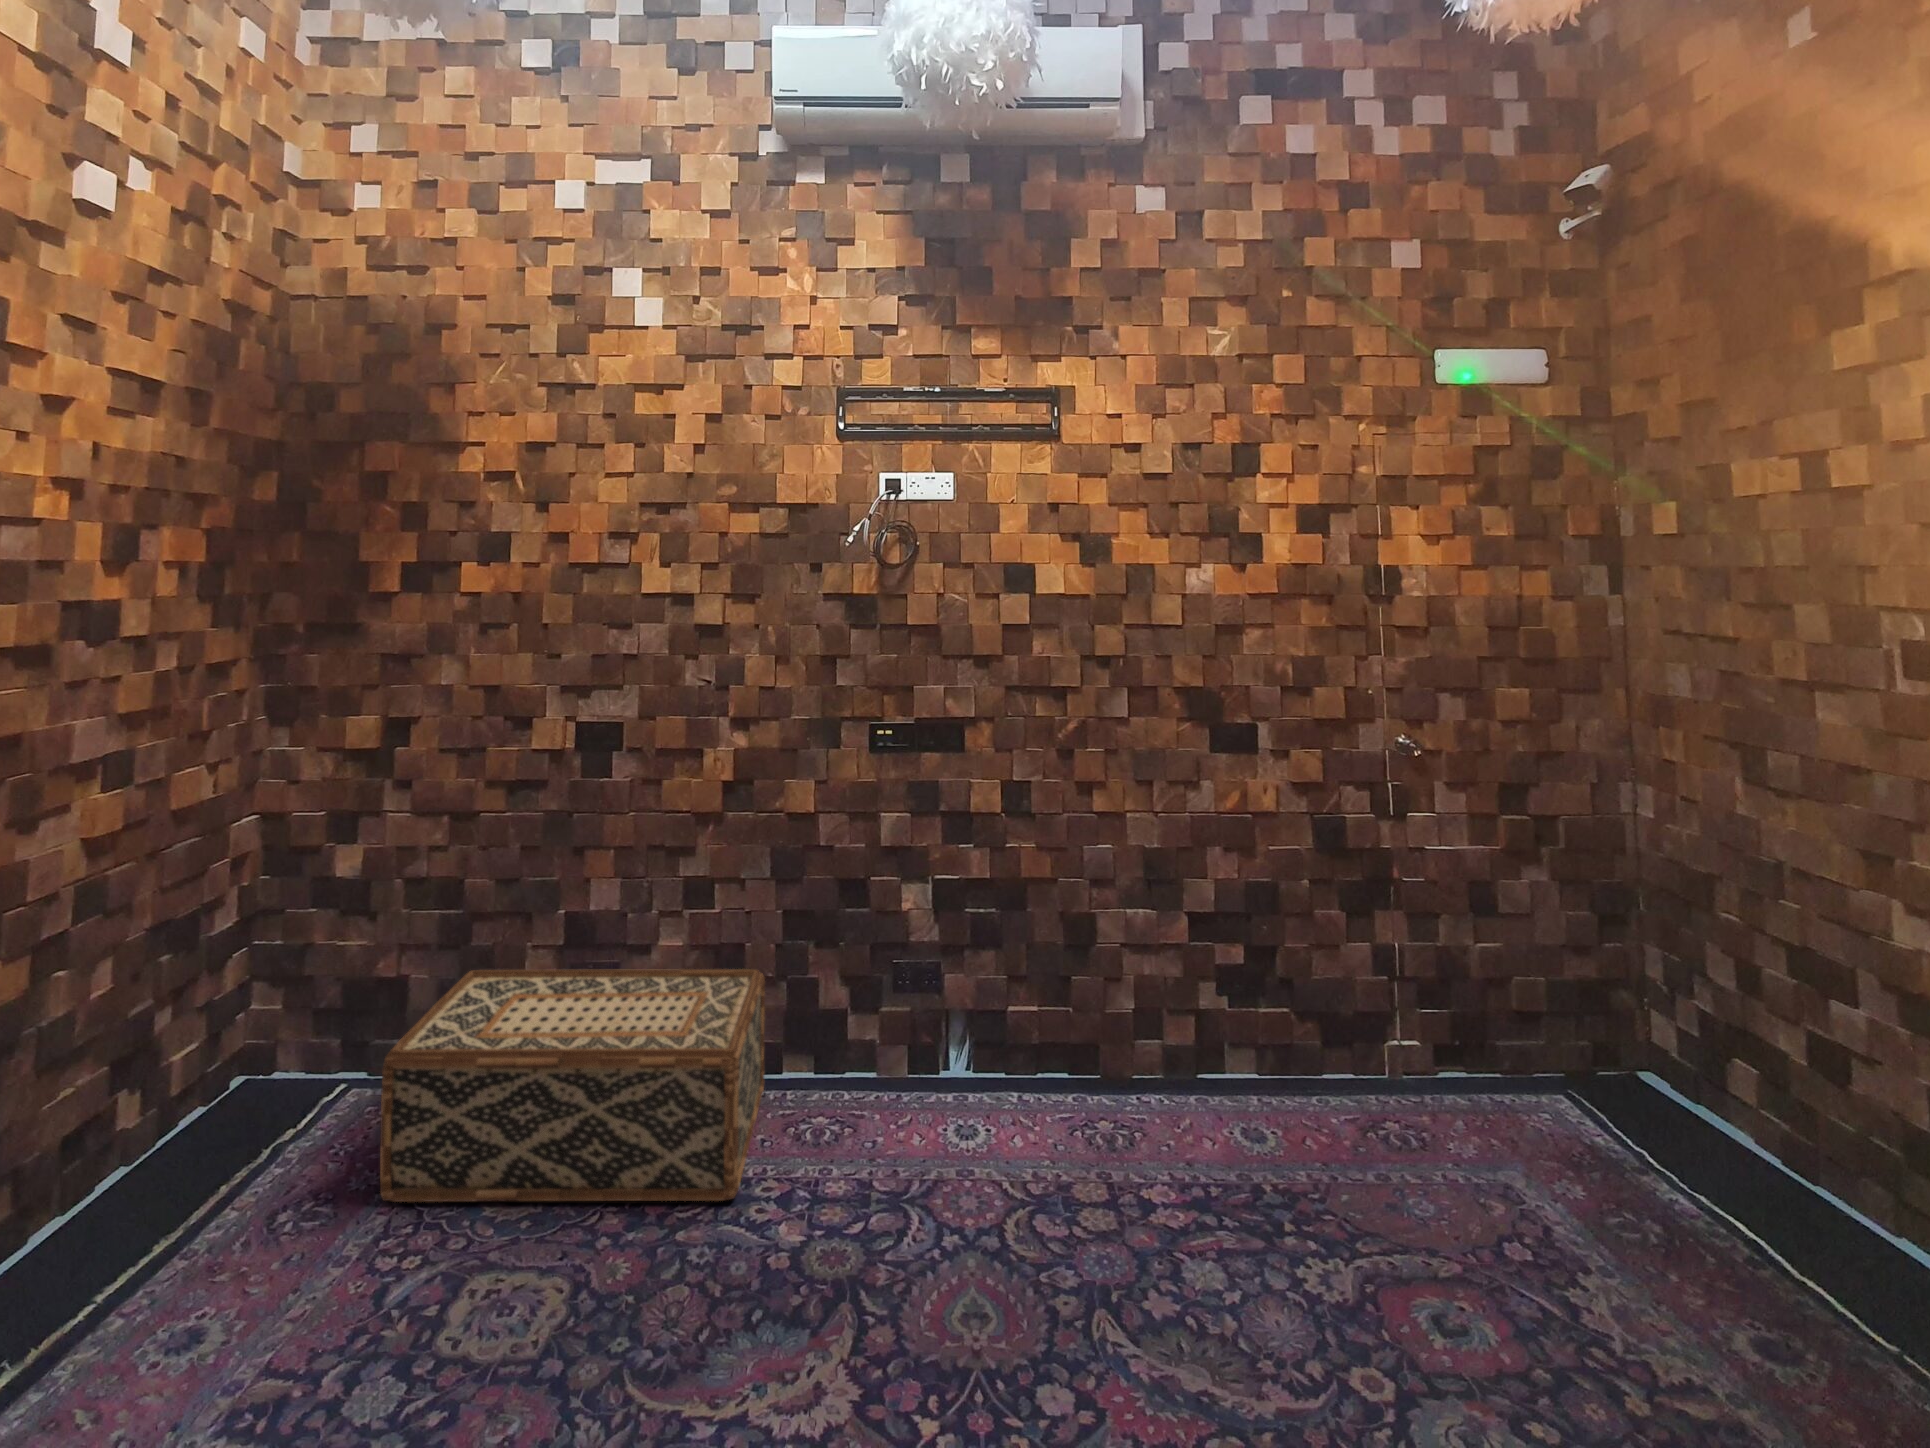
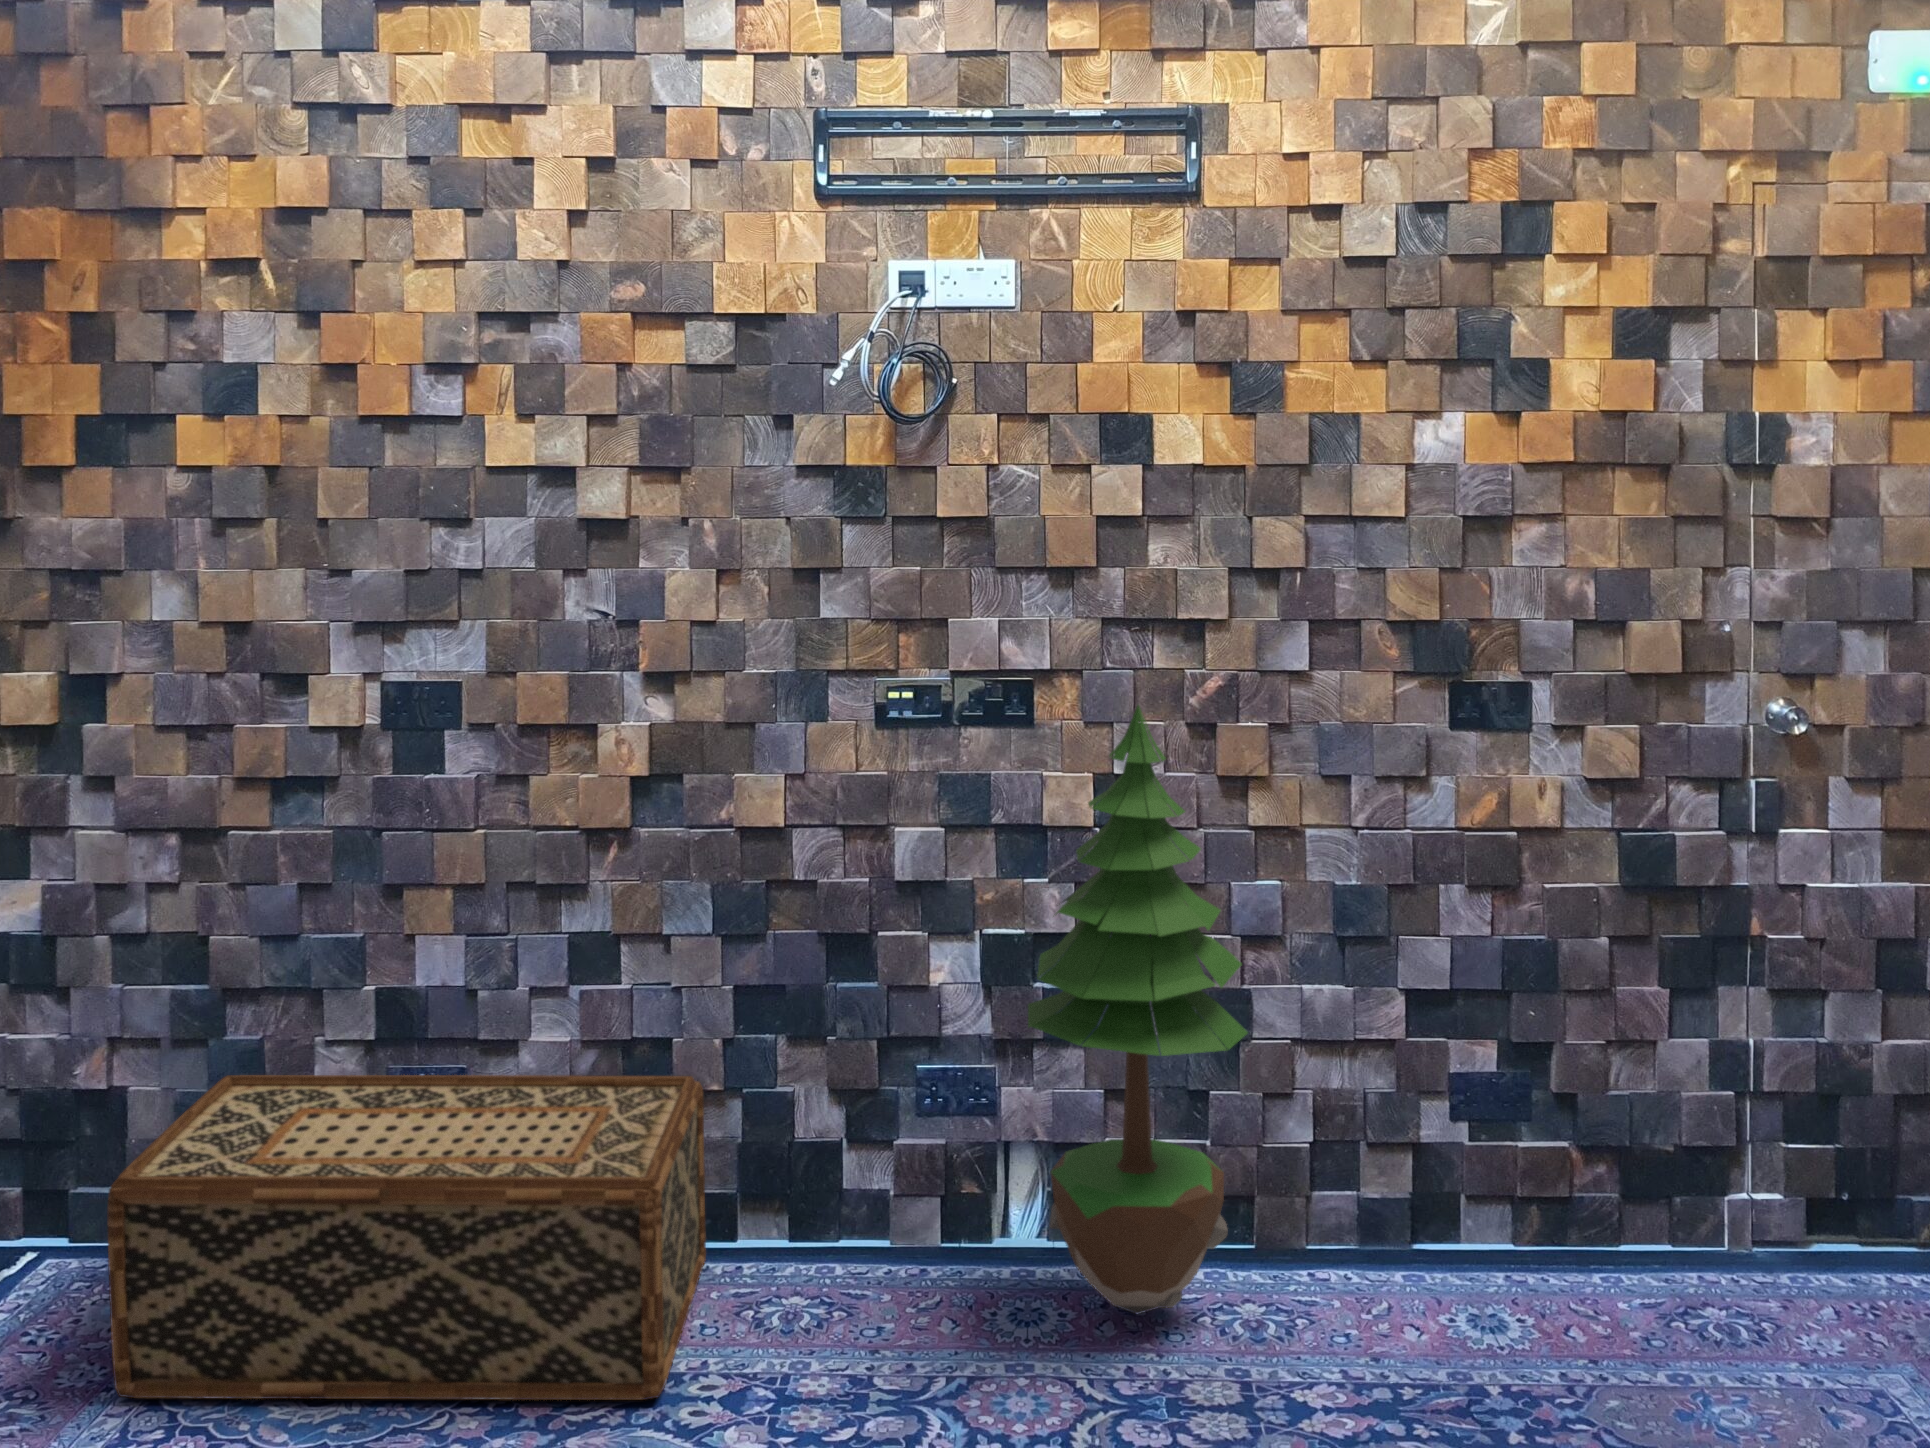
potted tree: none [965,738,1102,1129] -> present [1028,705,1248,1314]

